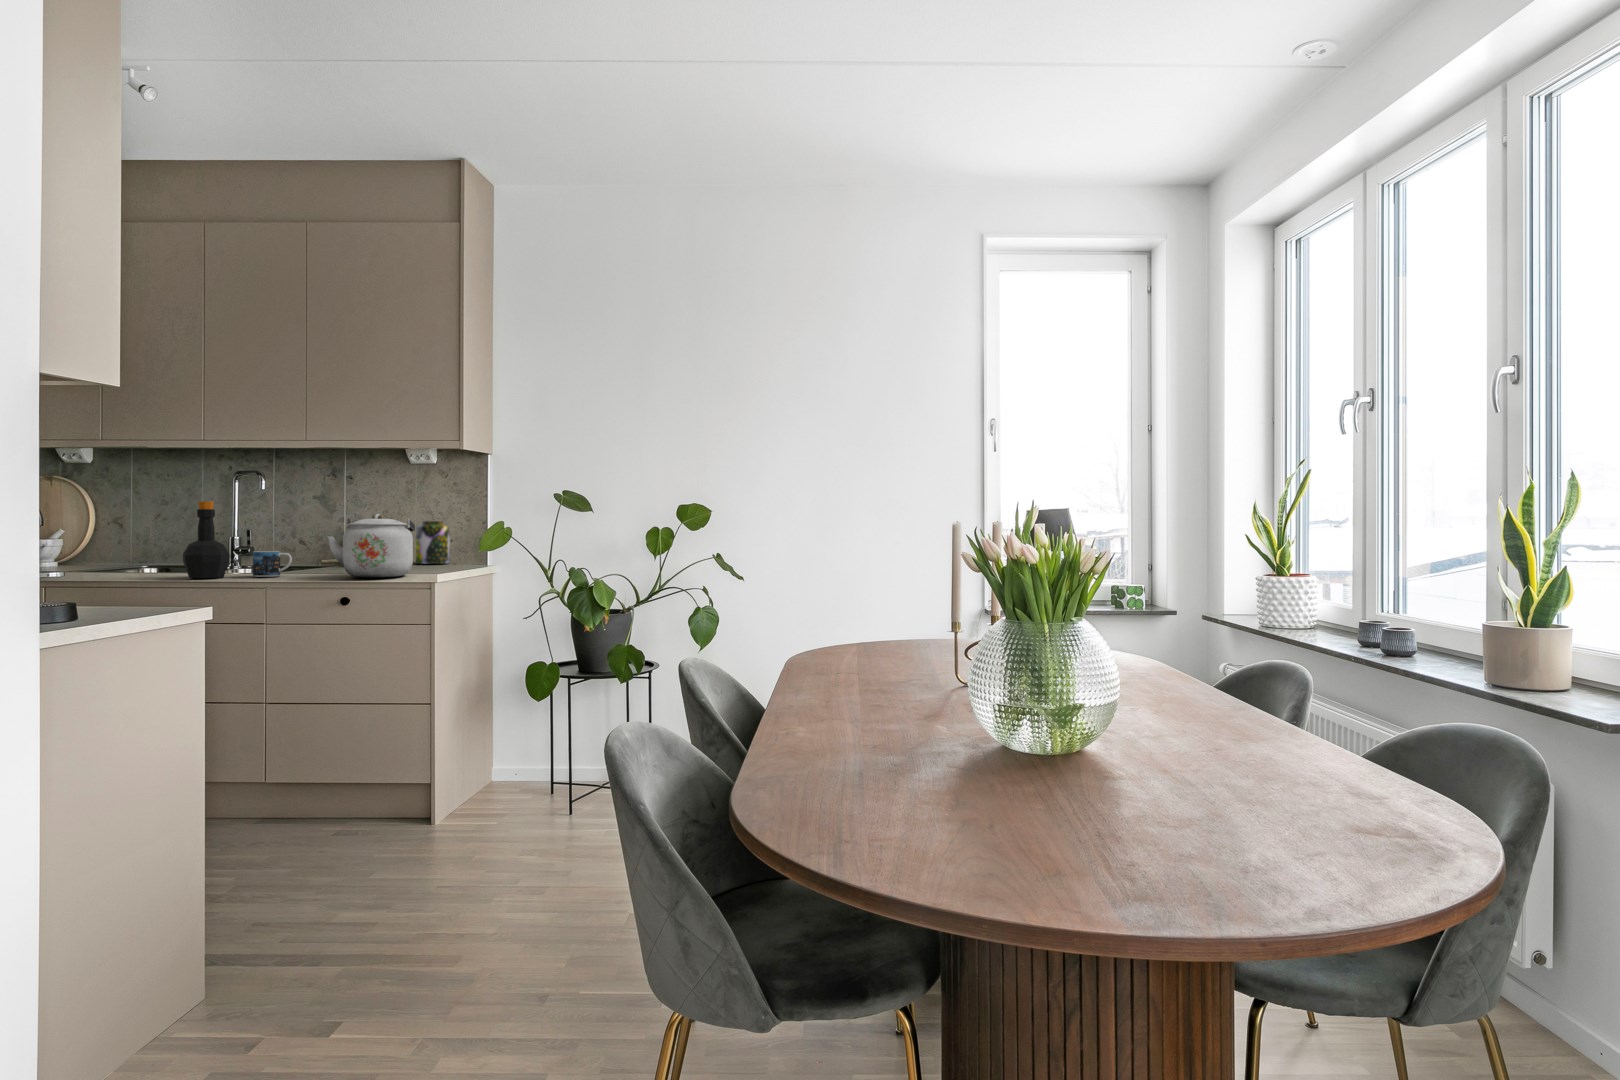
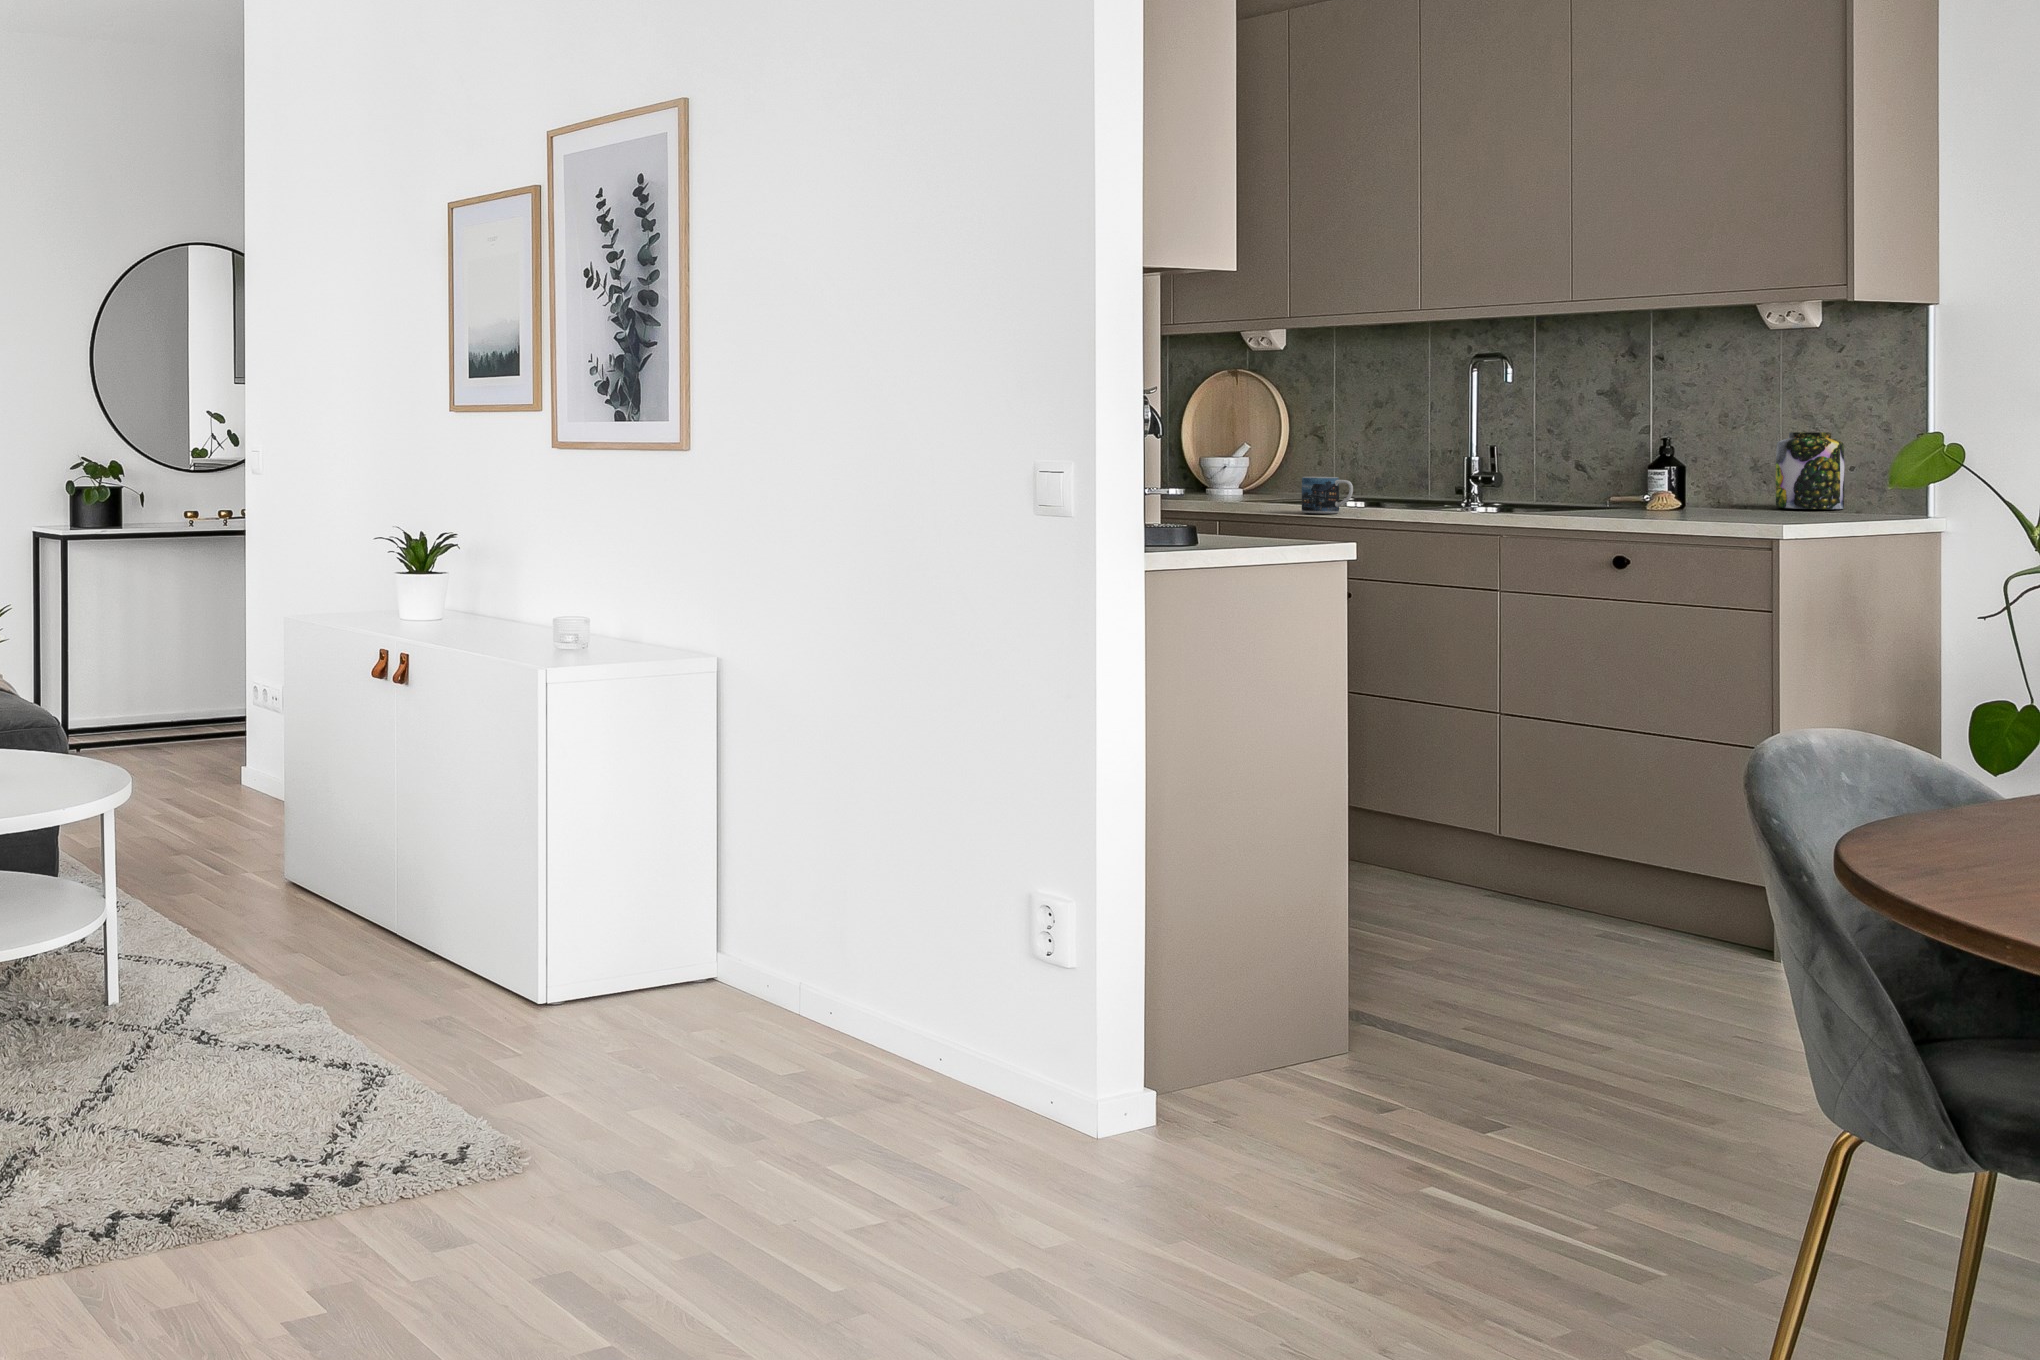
bottle: present [183,501,230,578] -> none [1386,404,1451,517]
kettle: present [327,514,415,577] -> none [1594,421,1755,526]
mug: present [253,551,292,577] -> present [1302,477,1353,513]

